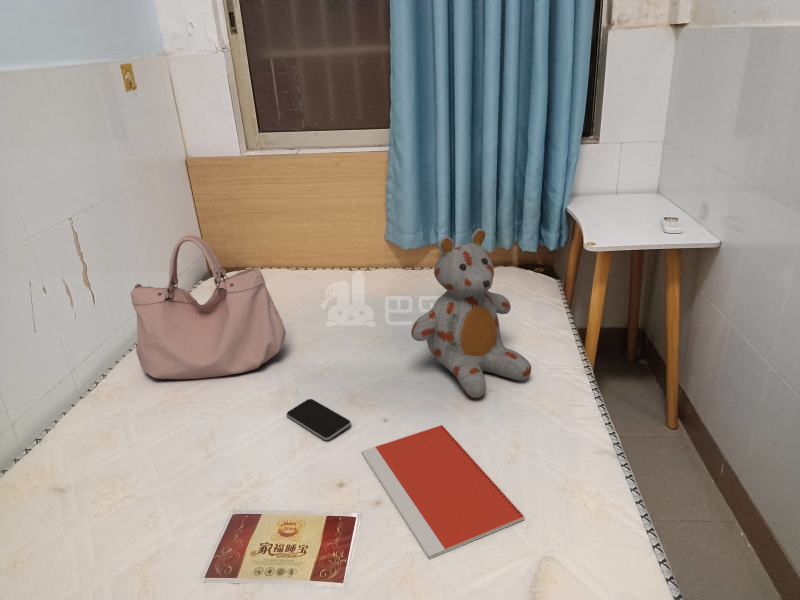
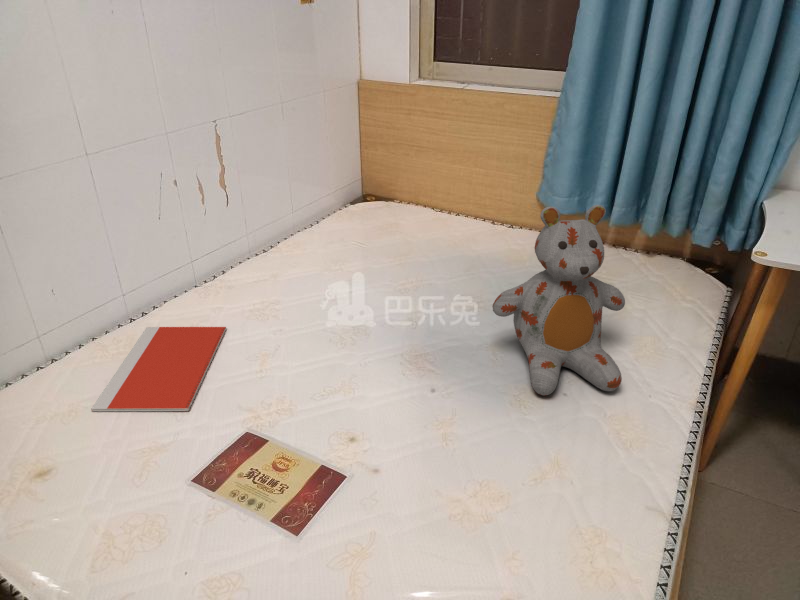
handbag: present [130,235,286,379] -> none [248,155,381,301]
smartphone: present [287,399,351,440] -> none [344,345,397,391]
notebook: present [362,425,525,559] -> present [91,327,226,411]

